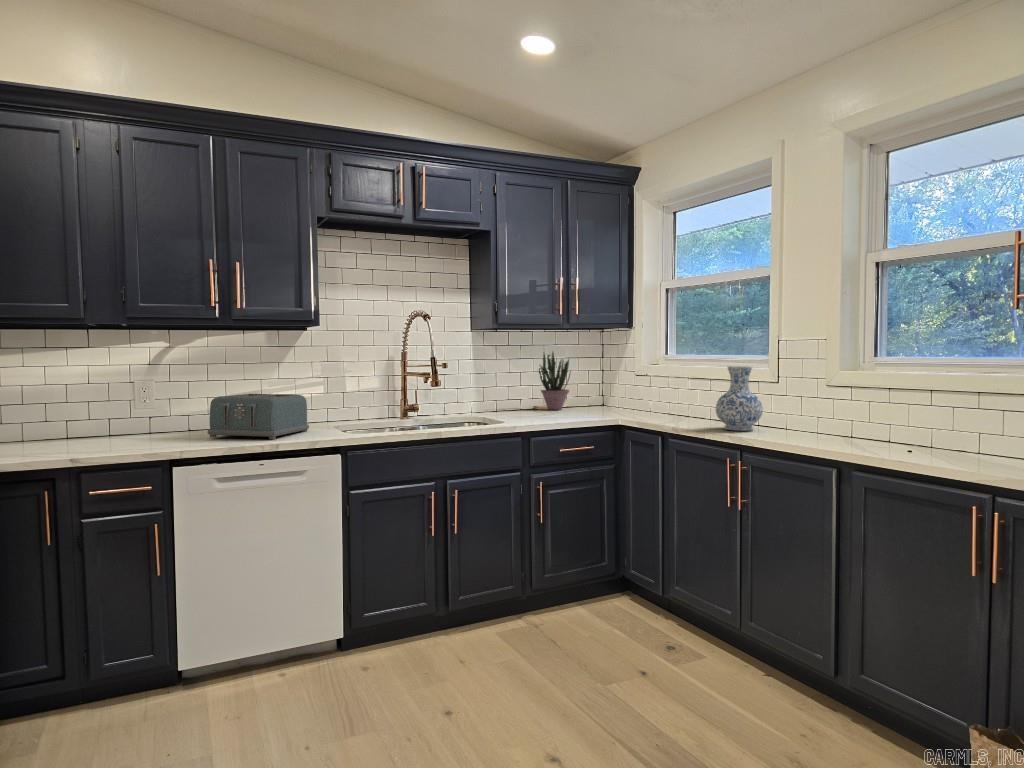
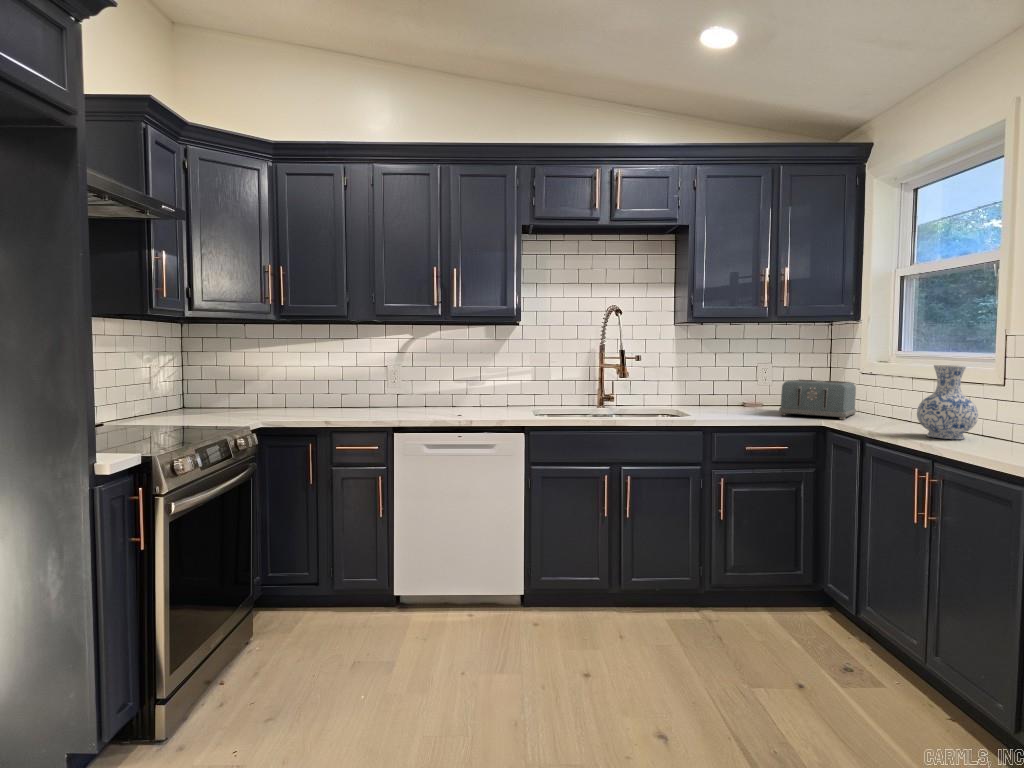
potted plant: present [539,352,570,410] -> none [746,346,782,407]
toaster: present [208,394,309,439] -> present [779,379,856,420]

